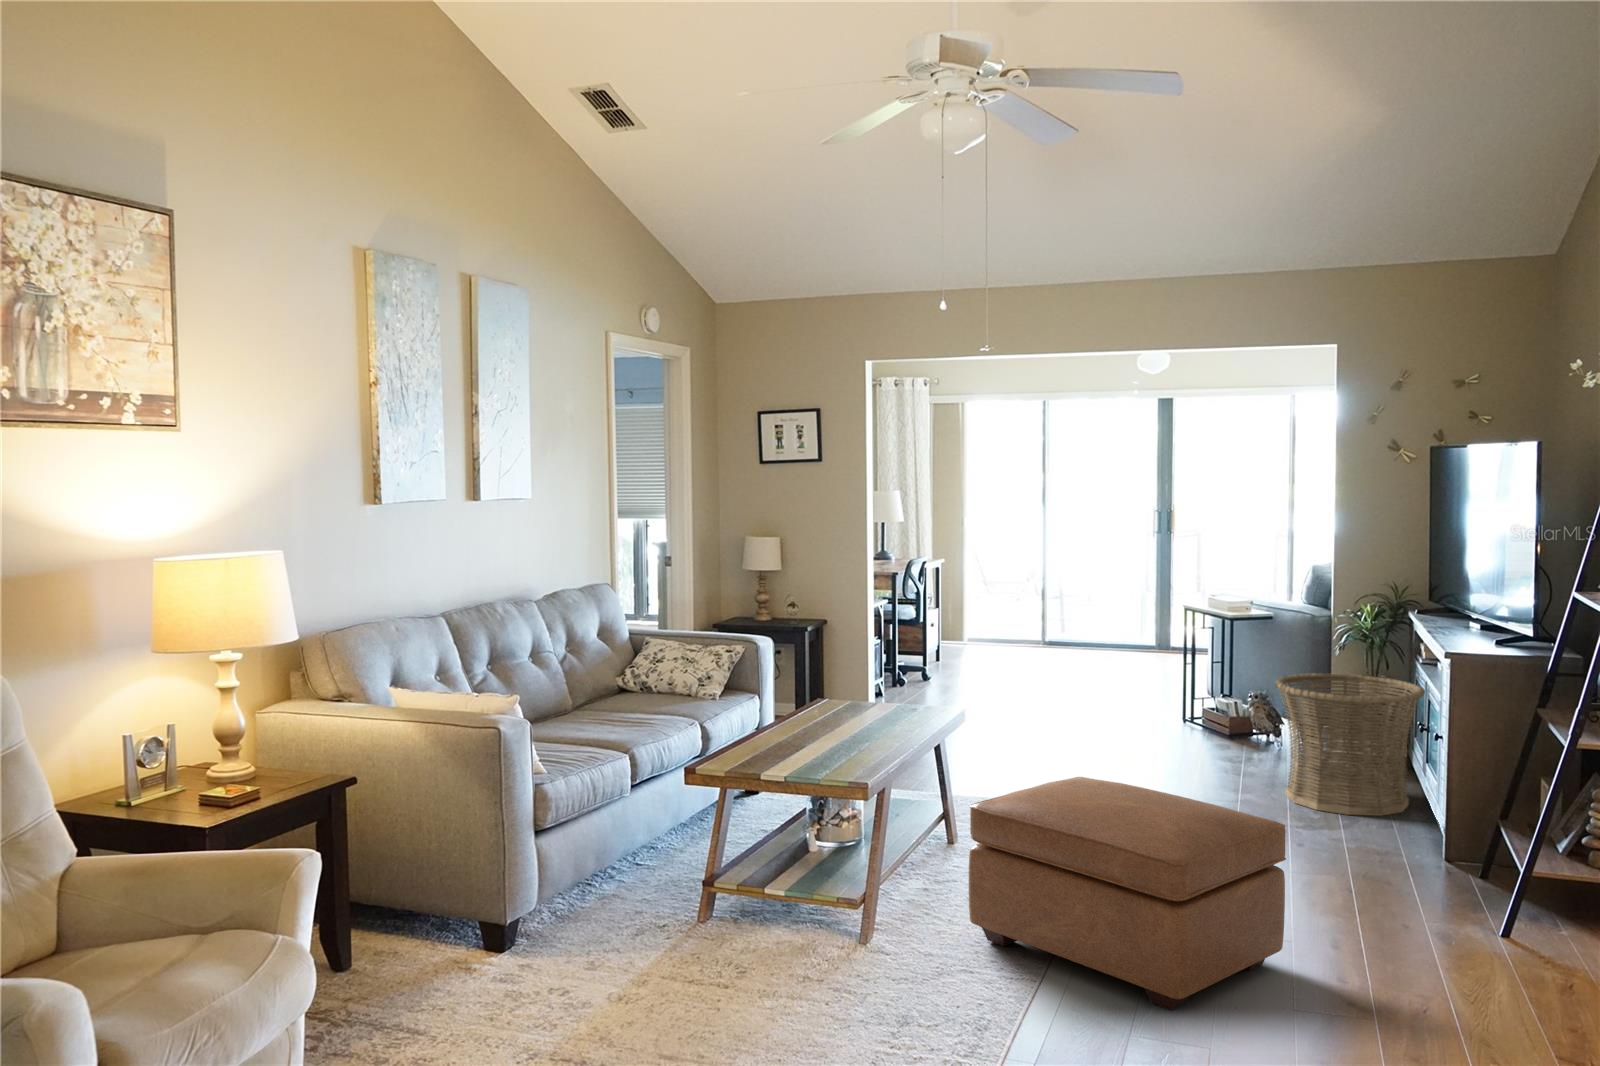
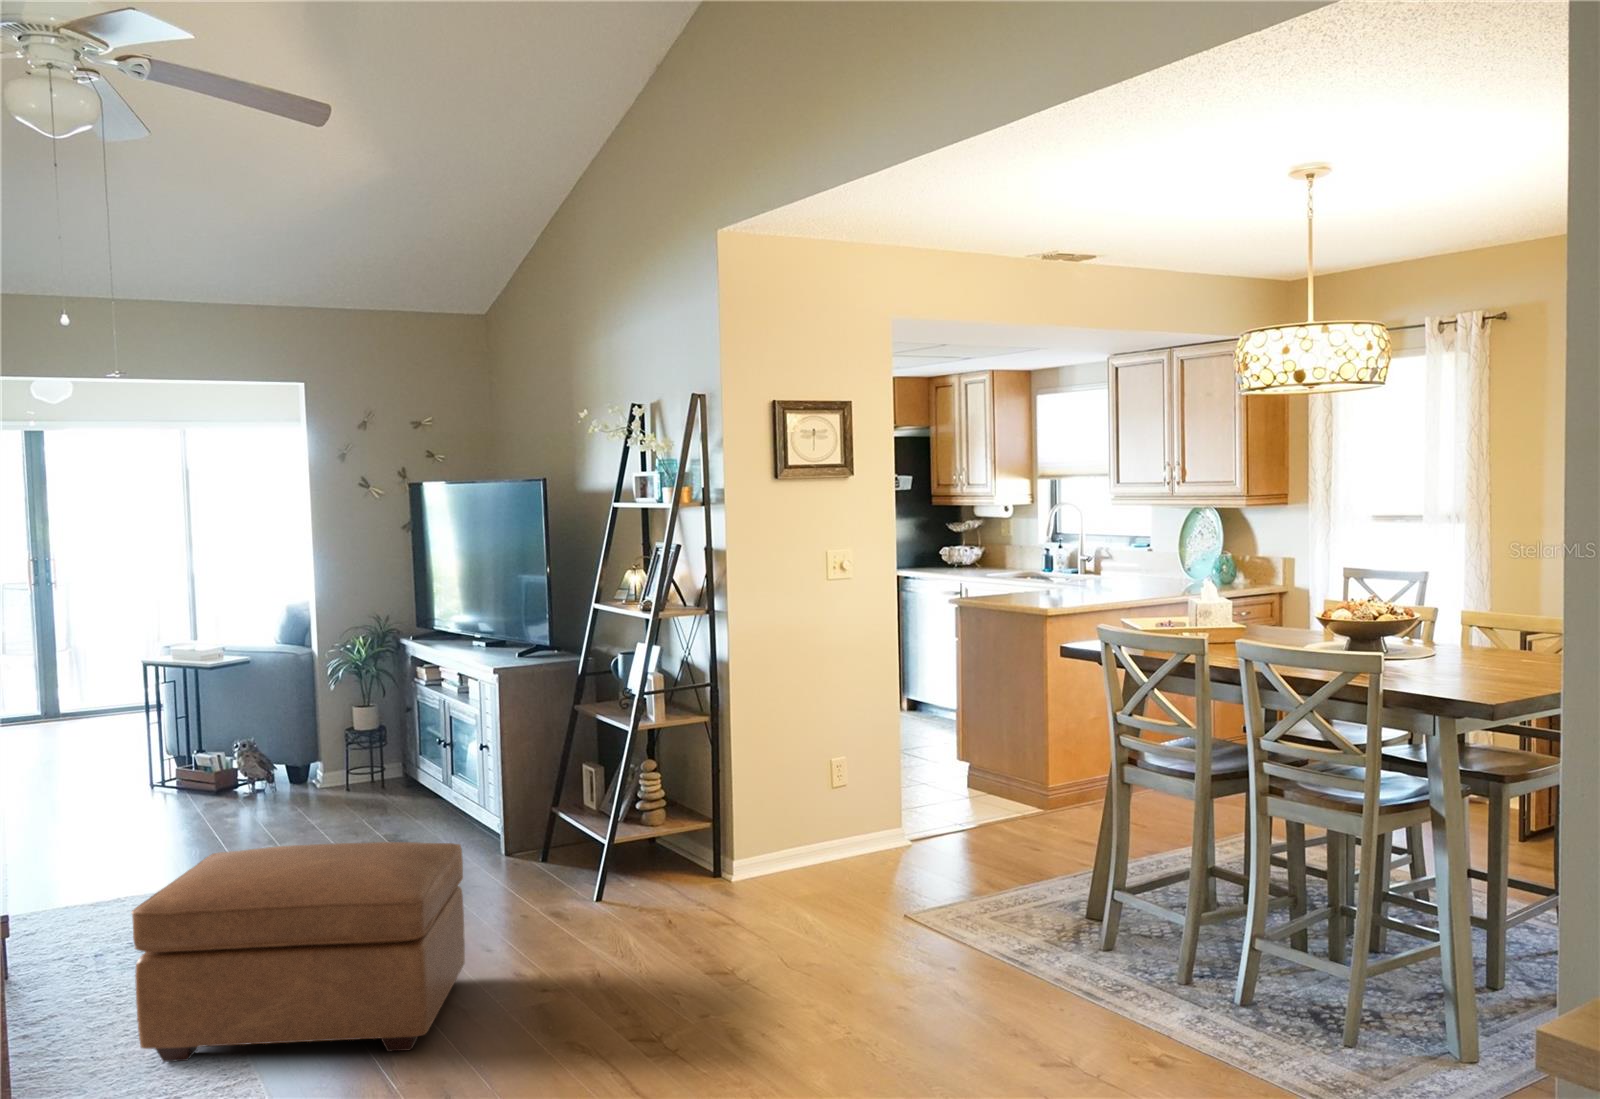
basket: present [1275,673,1425,816] -> none [307,702,446,840]

